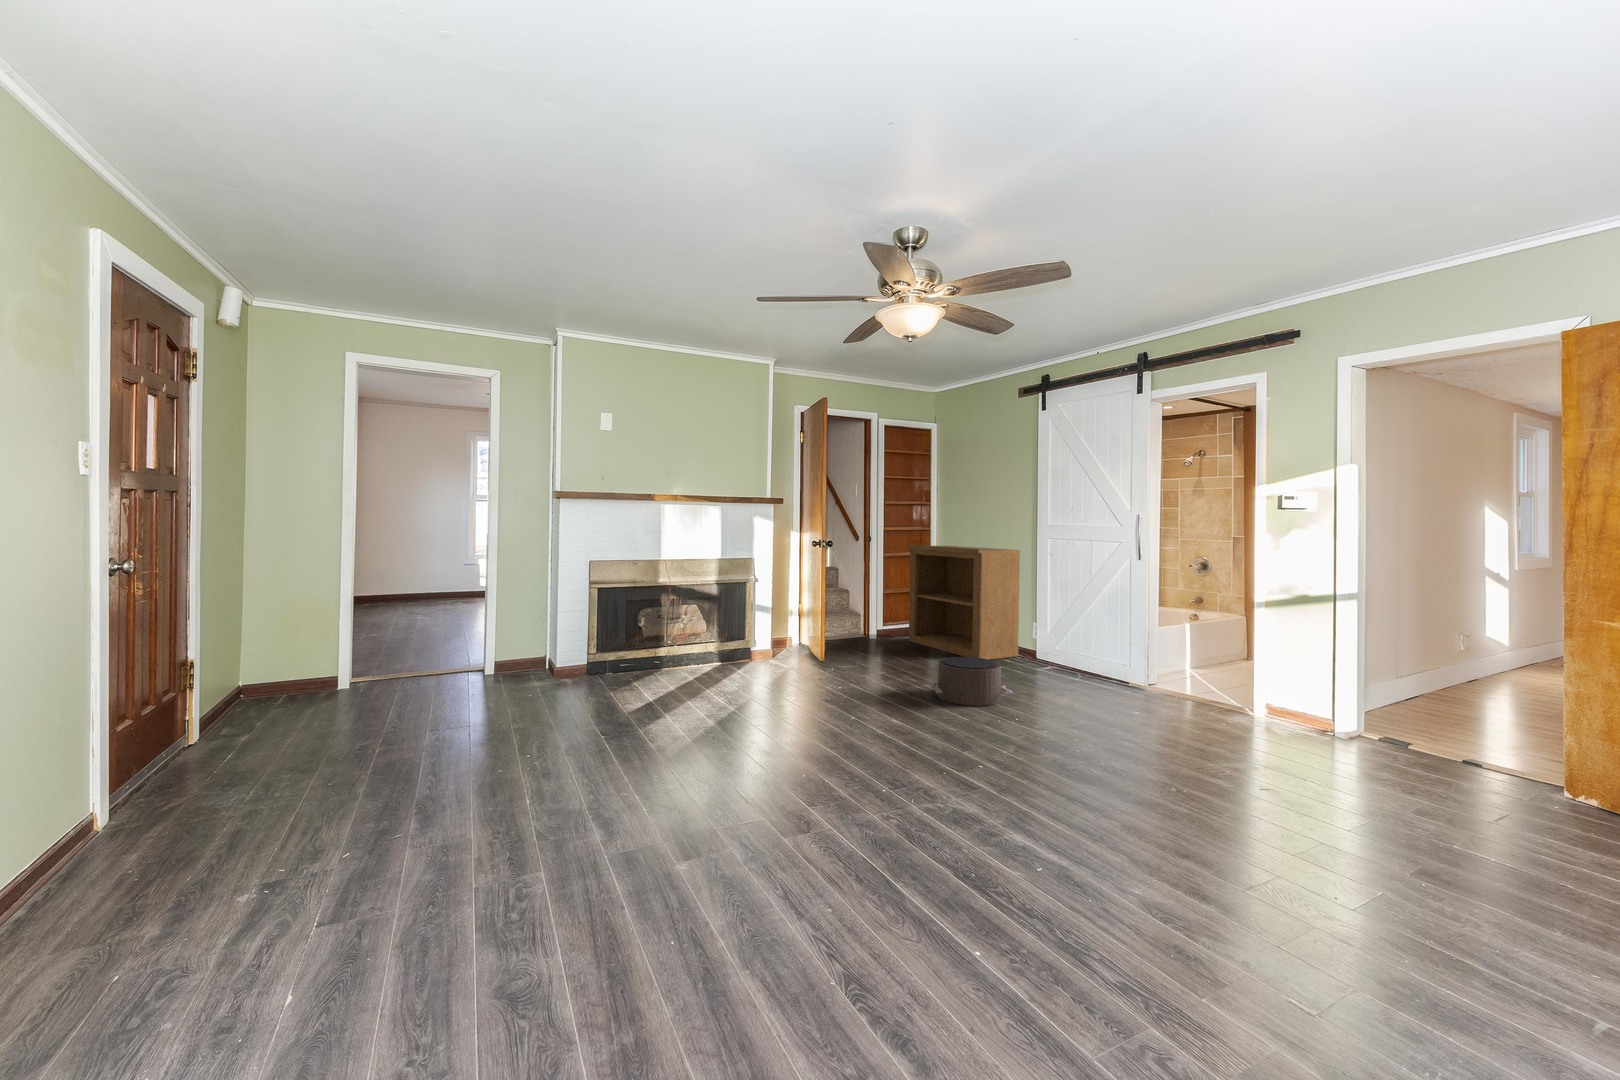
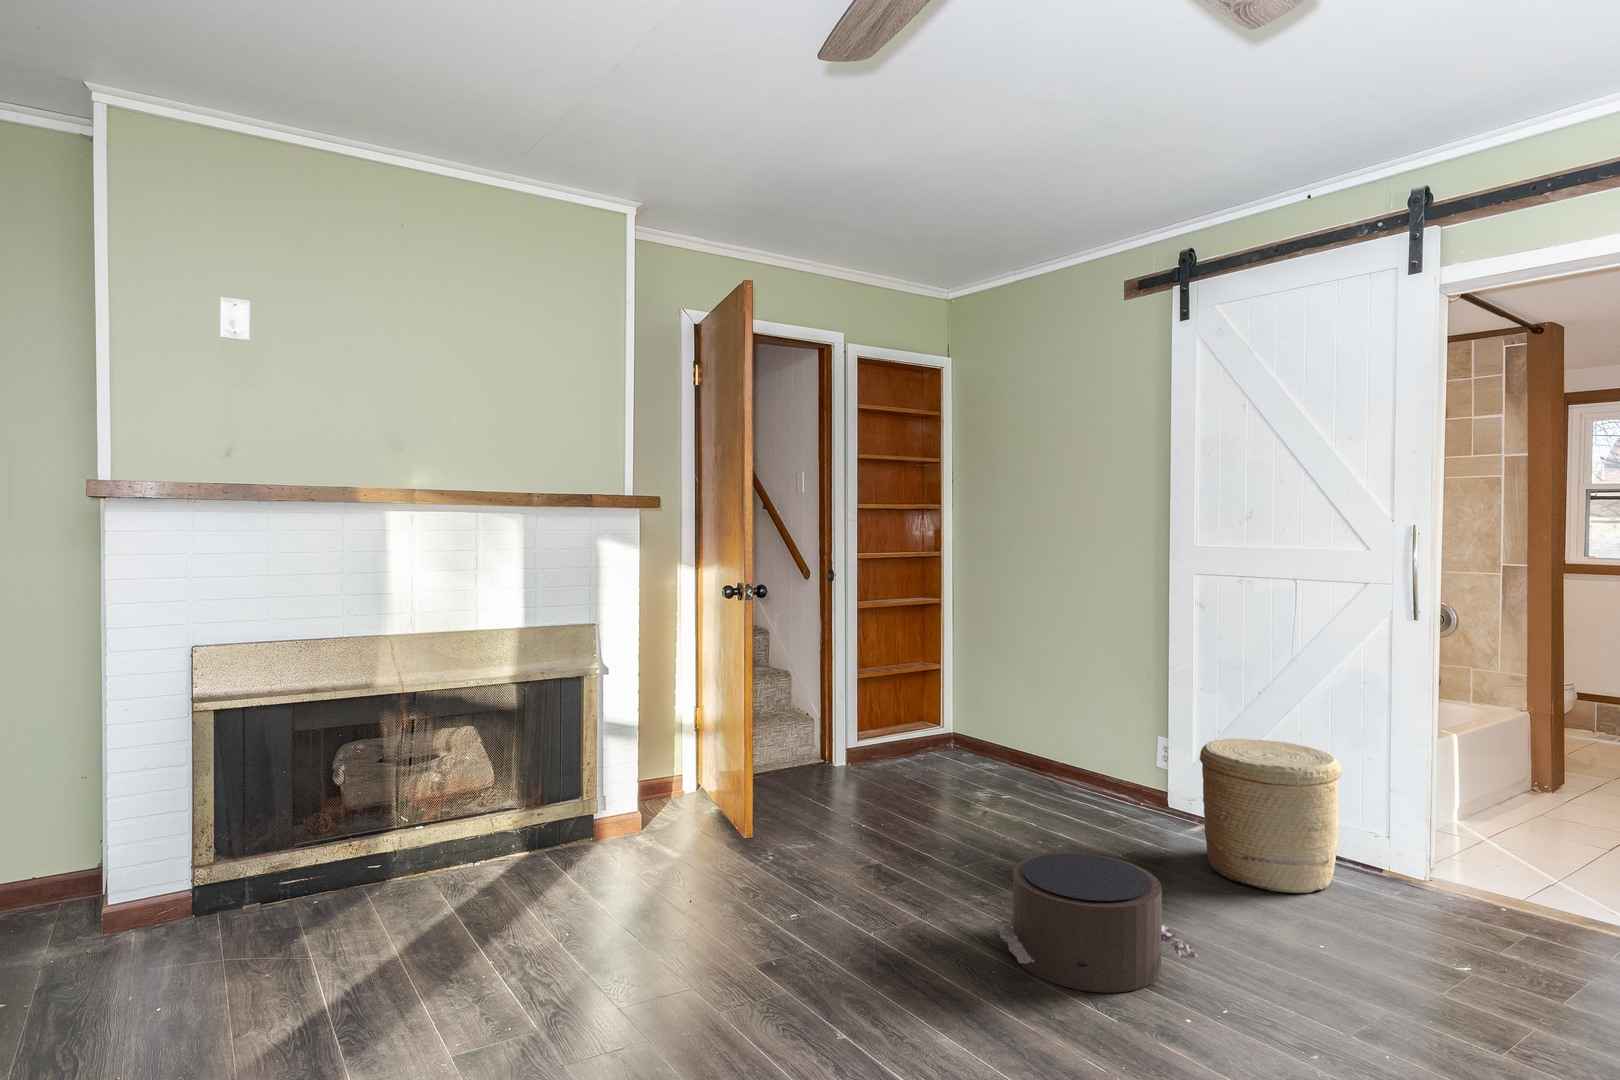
bookshelf: present [908,545,1020,659] -> none [906,584,1132,822]
woven basket: none [1040,617,1106,685] -> present [1200,739,1342,893]

